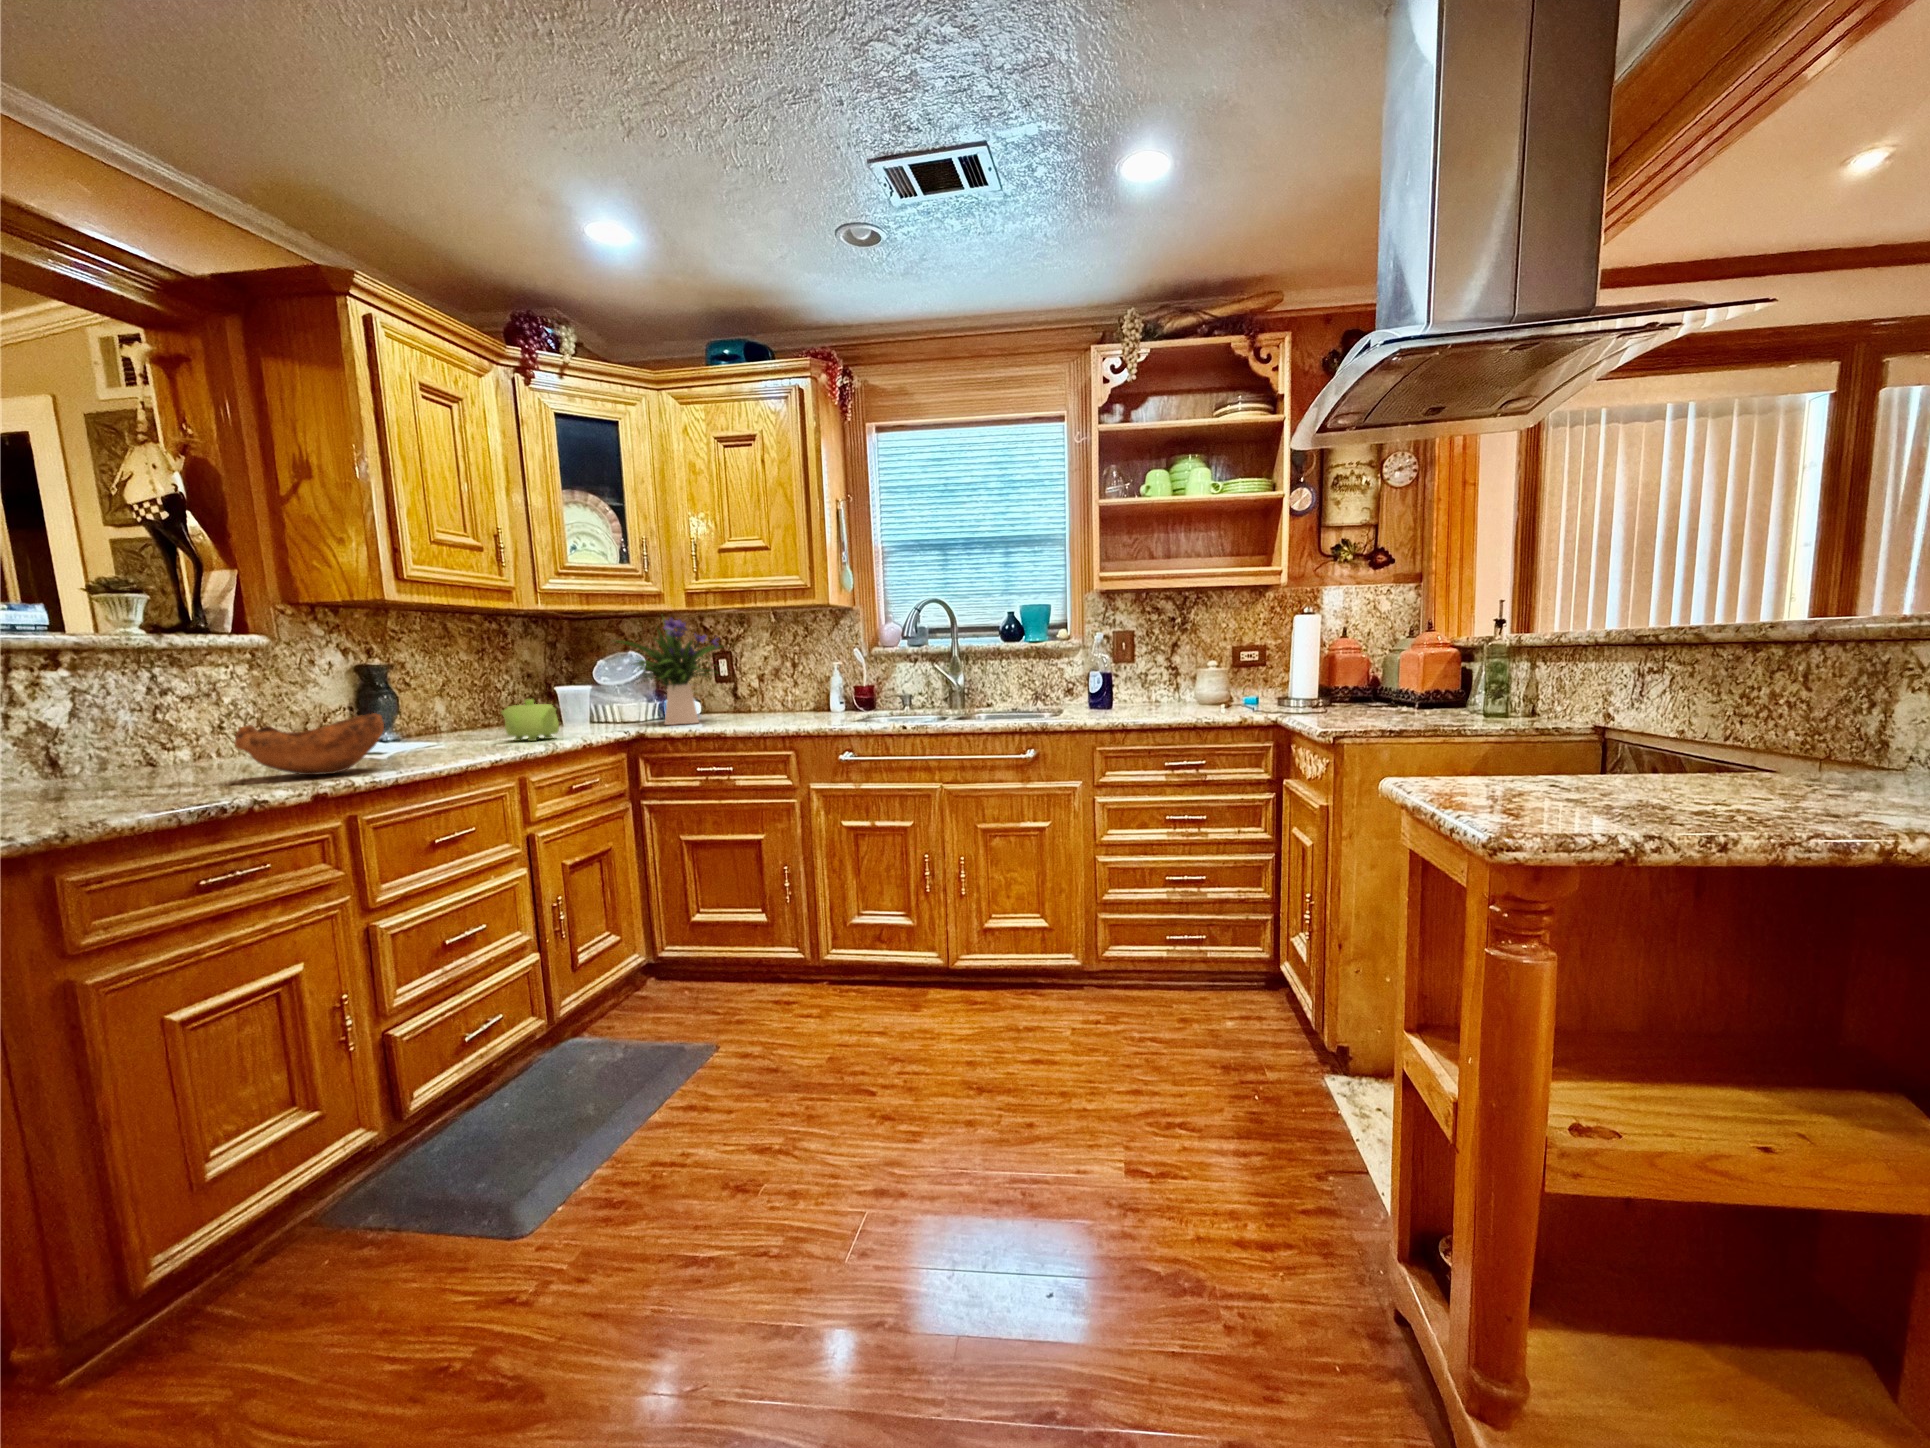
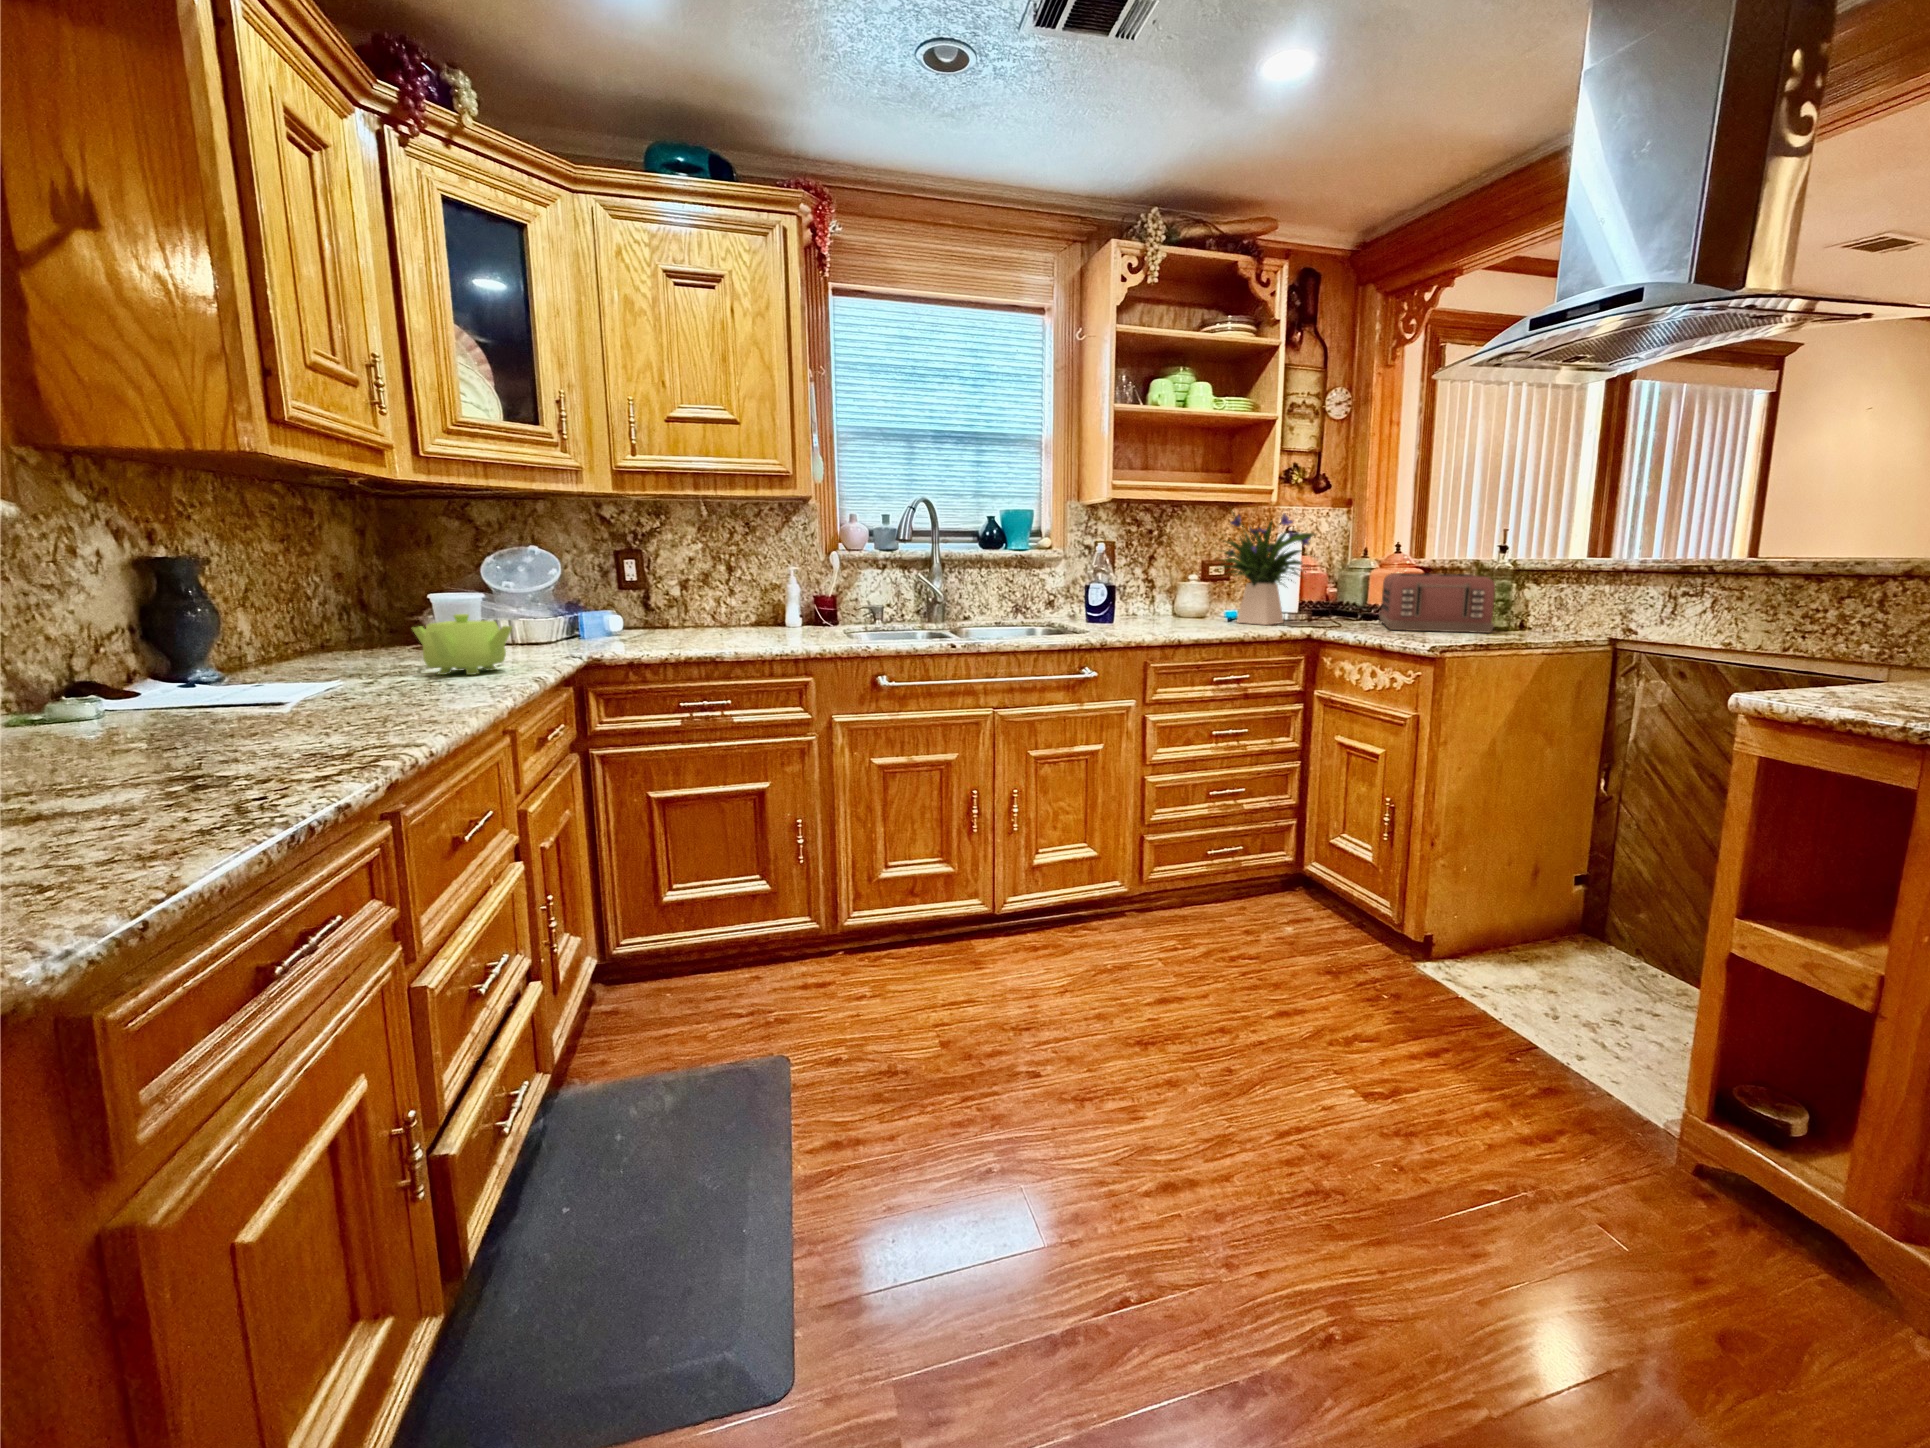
flower arrangement: present [616,618,723,725] -> present [1221,509,1315,625]
toaster: none [1355,654,1489,719] -> present [1379,573,1495,633]
wooden bowl: present [235,713,384,775] -> none [105,641,373,750]

